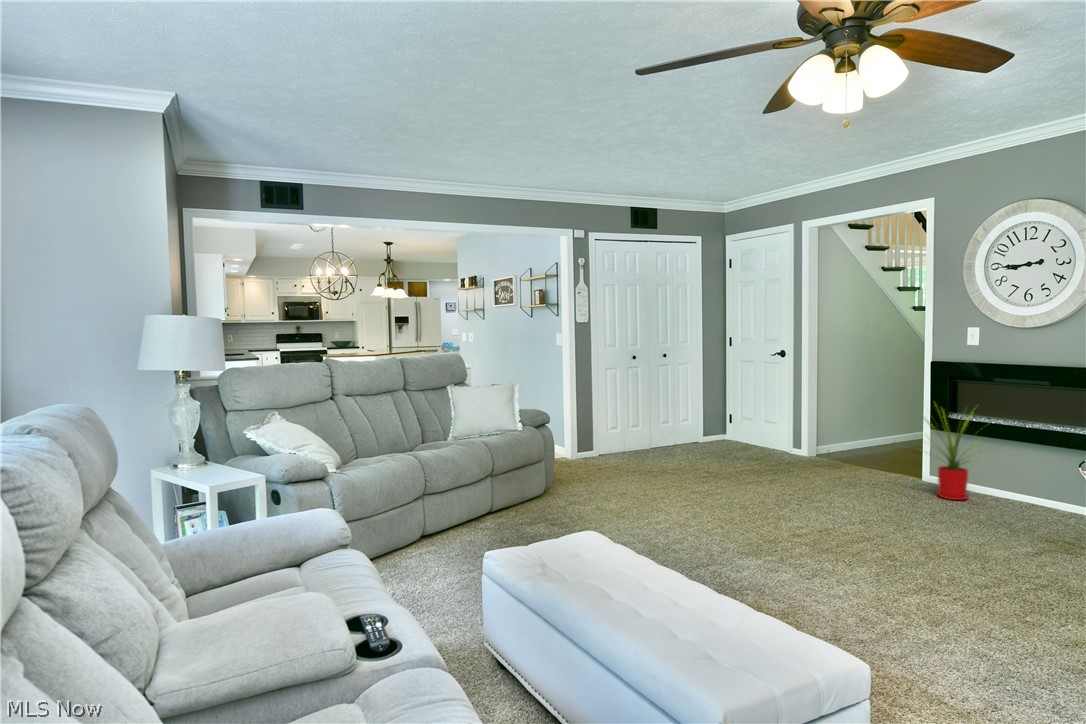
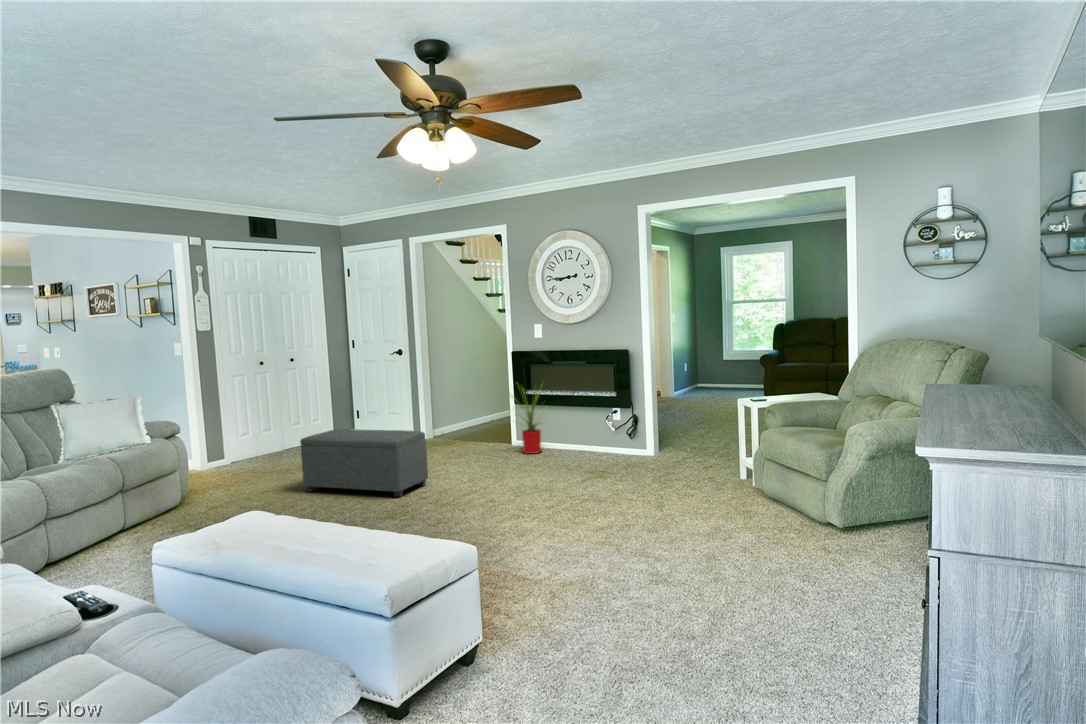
ottoman: none [659,437,803,531] -> present [300,429,428,497]

